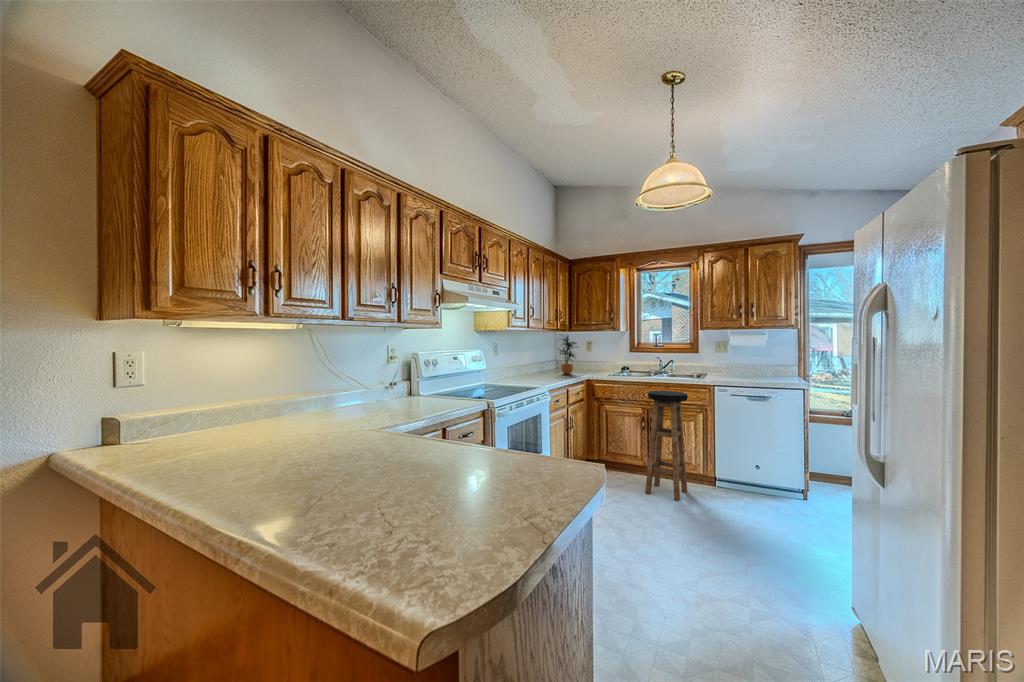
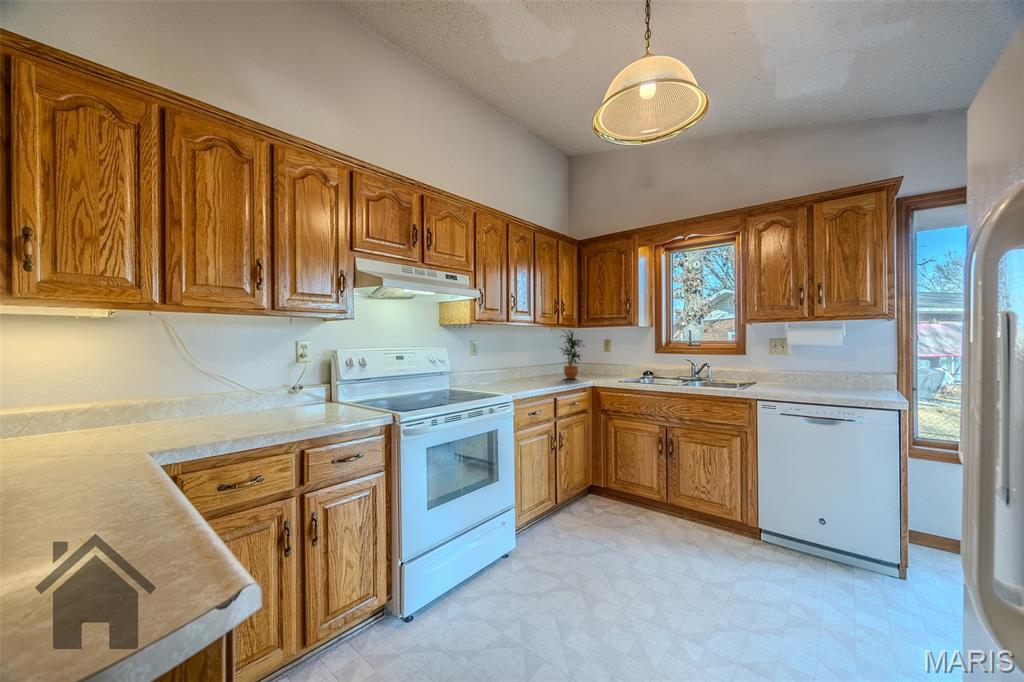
bar stool: present [645,391,688,501] -> none [653,405,714,559]

